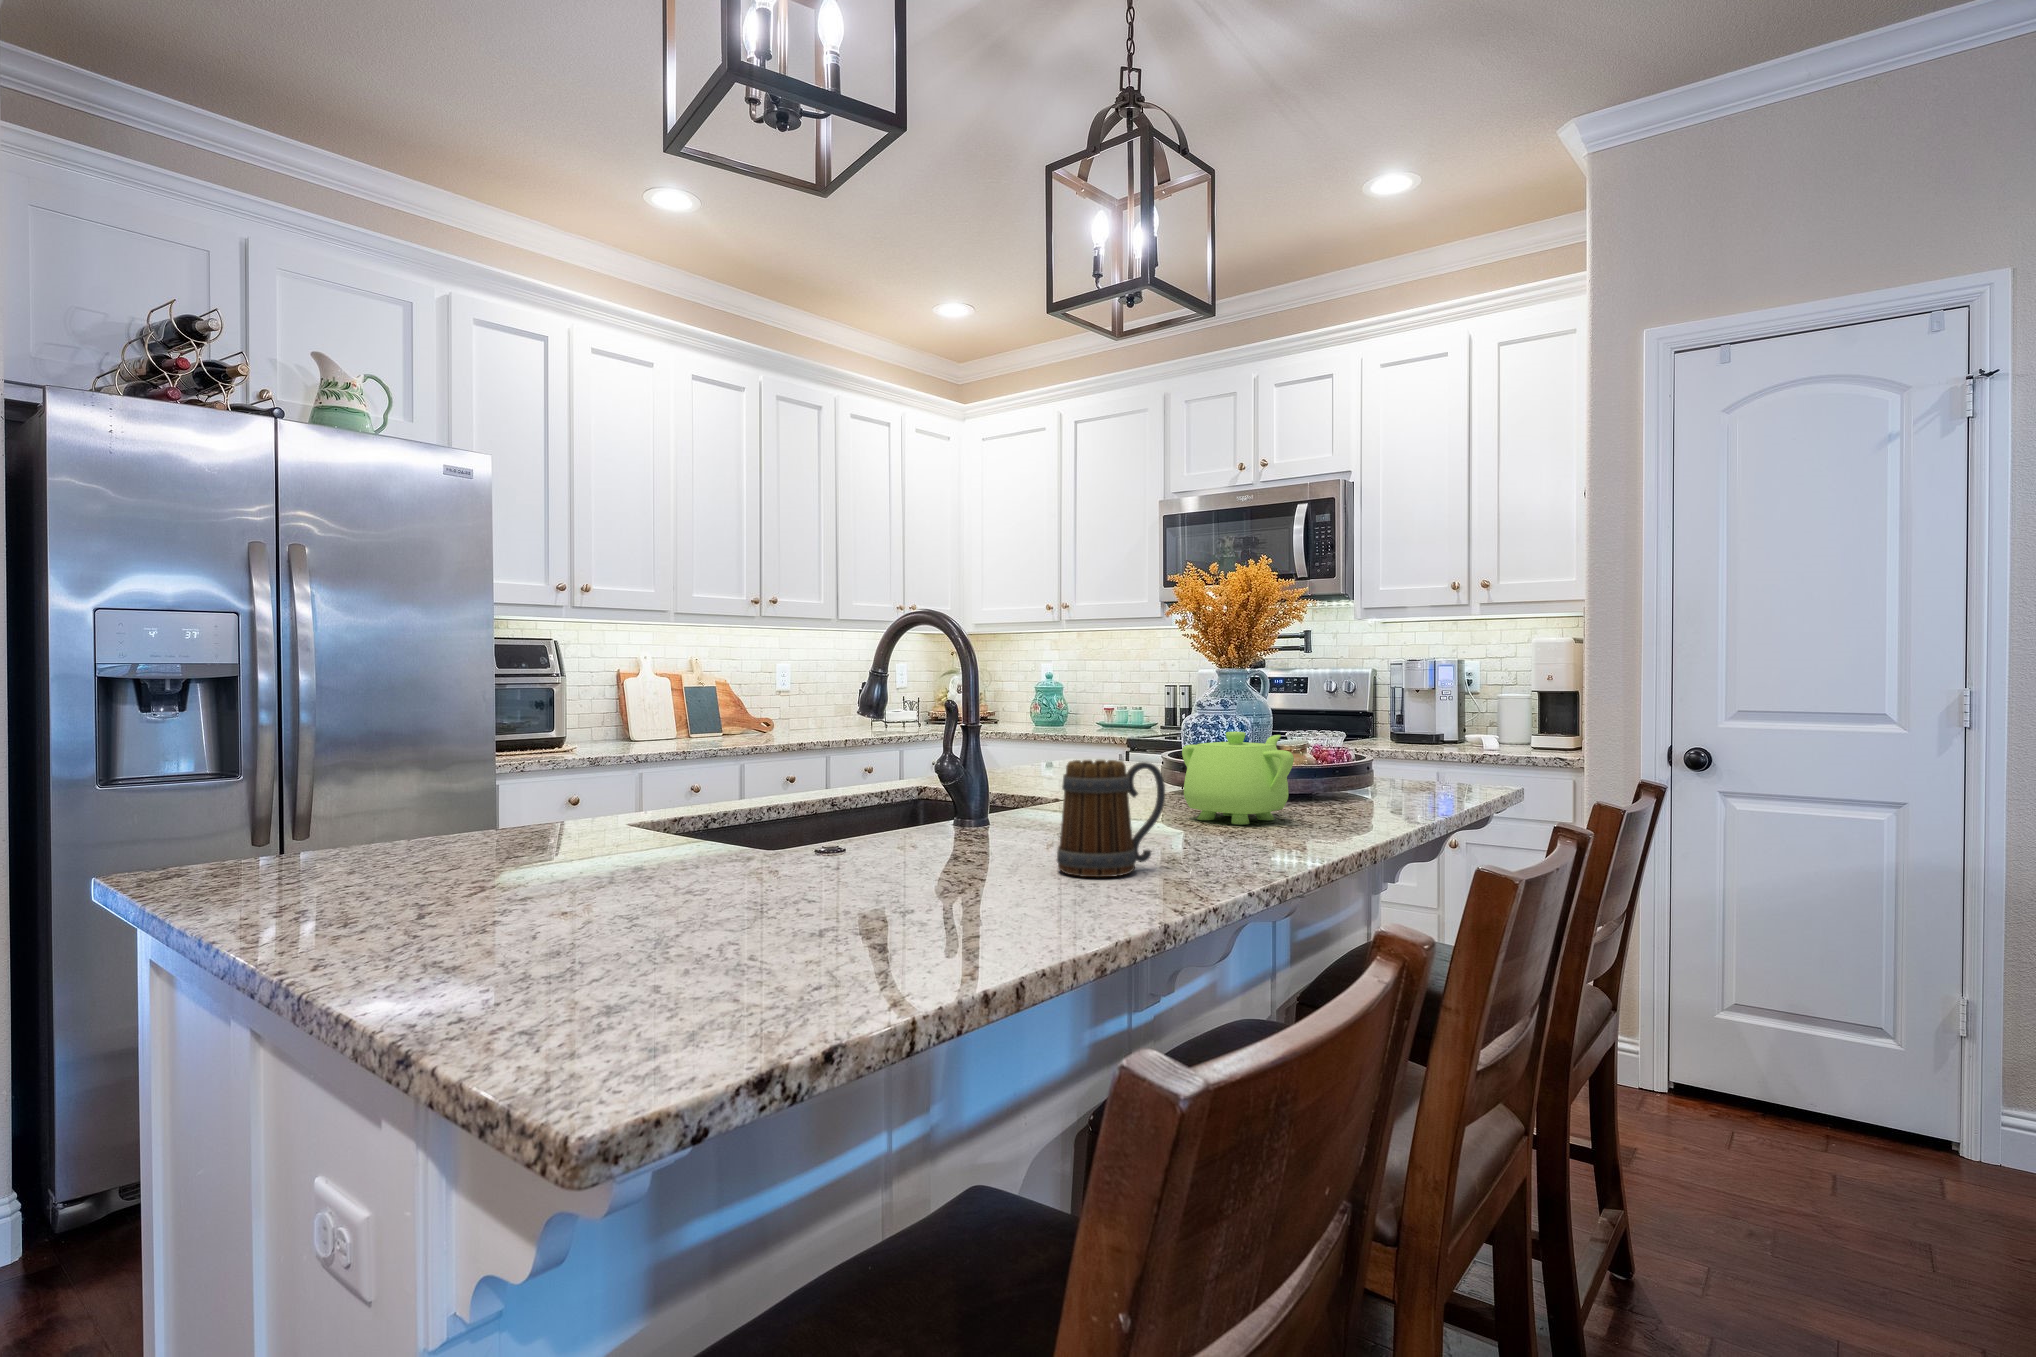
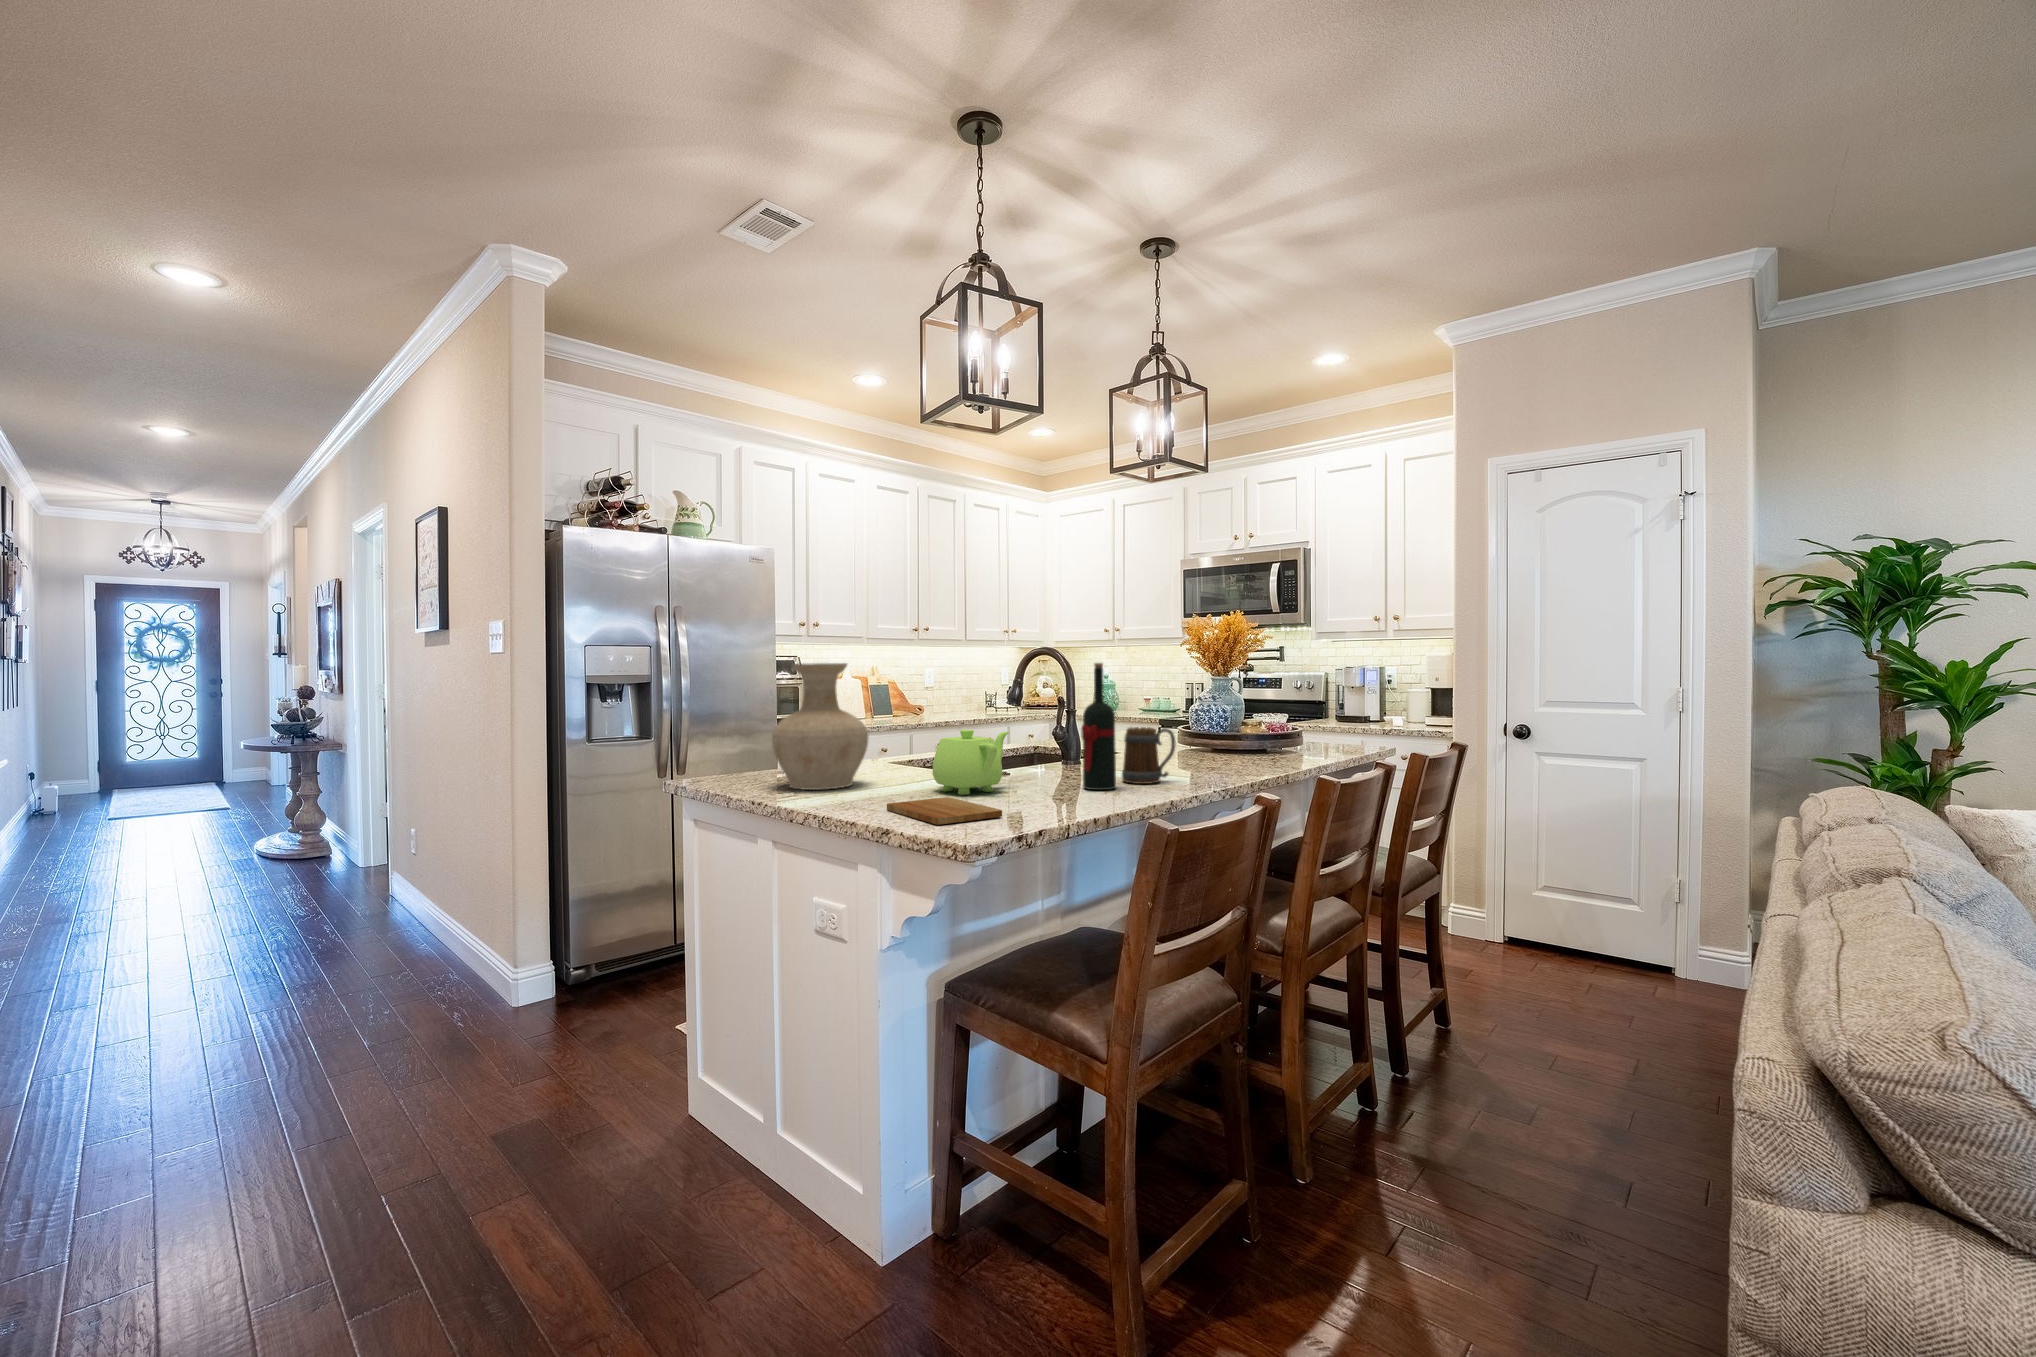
vase: none [289,623,522,901] -> present [772,663,869,790]
wine bottle: none [970,625,1043,897] -> present [1081,663,1116,790]
teapot: present [1182,732,1294,825] -> present [933,730,1009,795]
cutting board: none [483,927,751,1027] -> present [887,797,1002,825]

